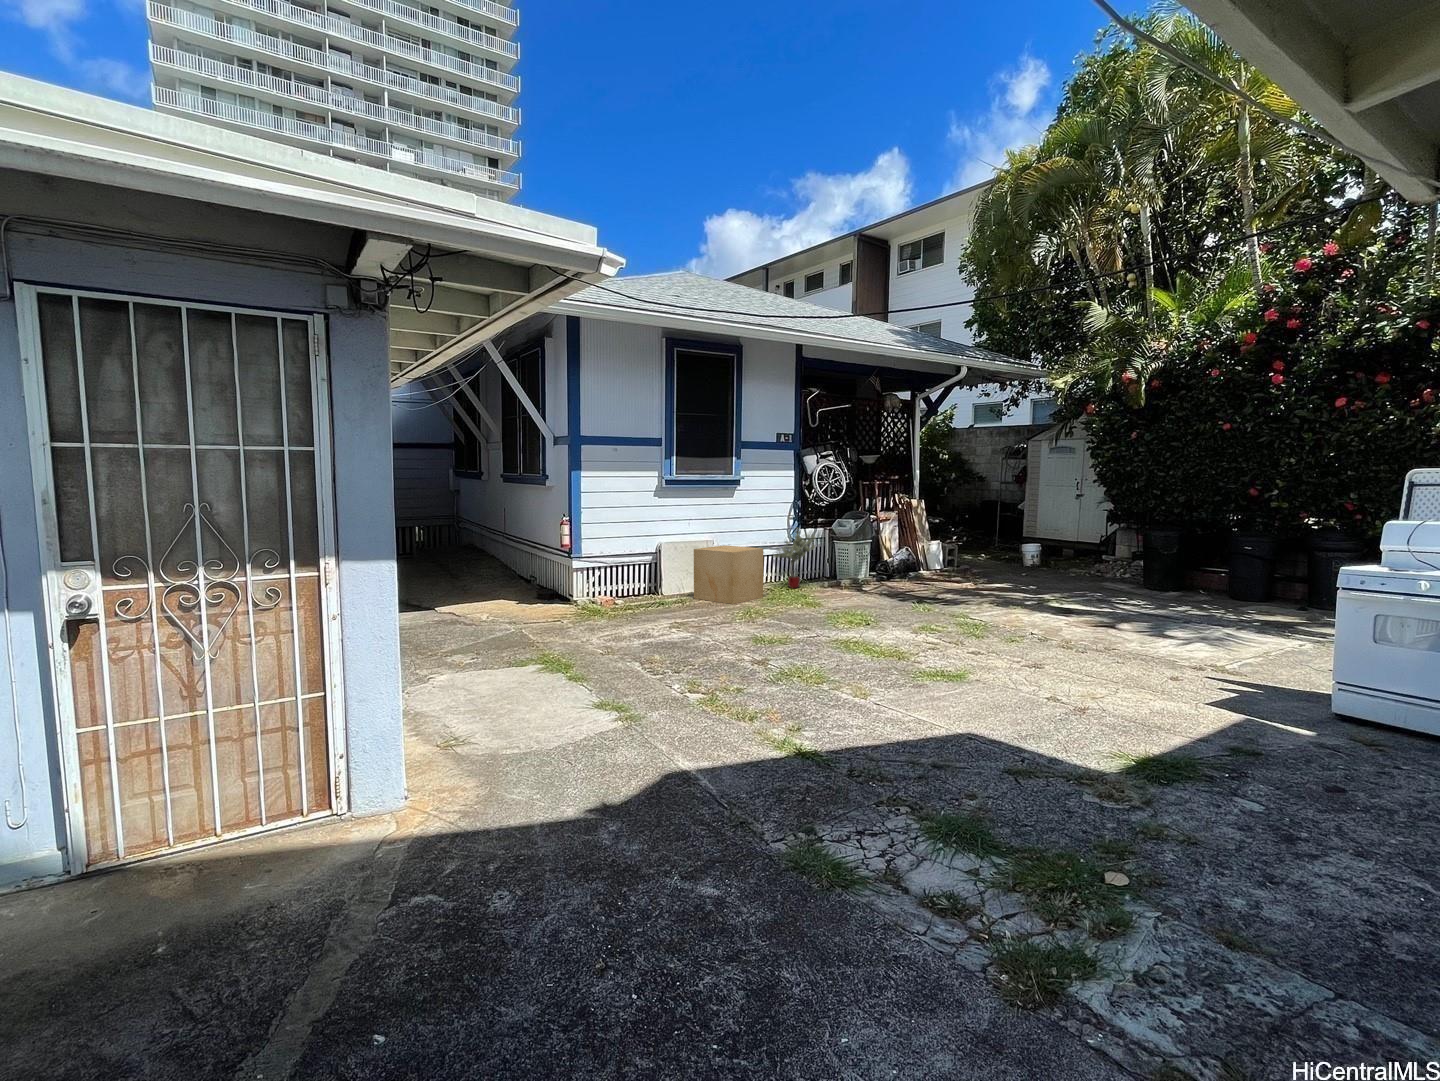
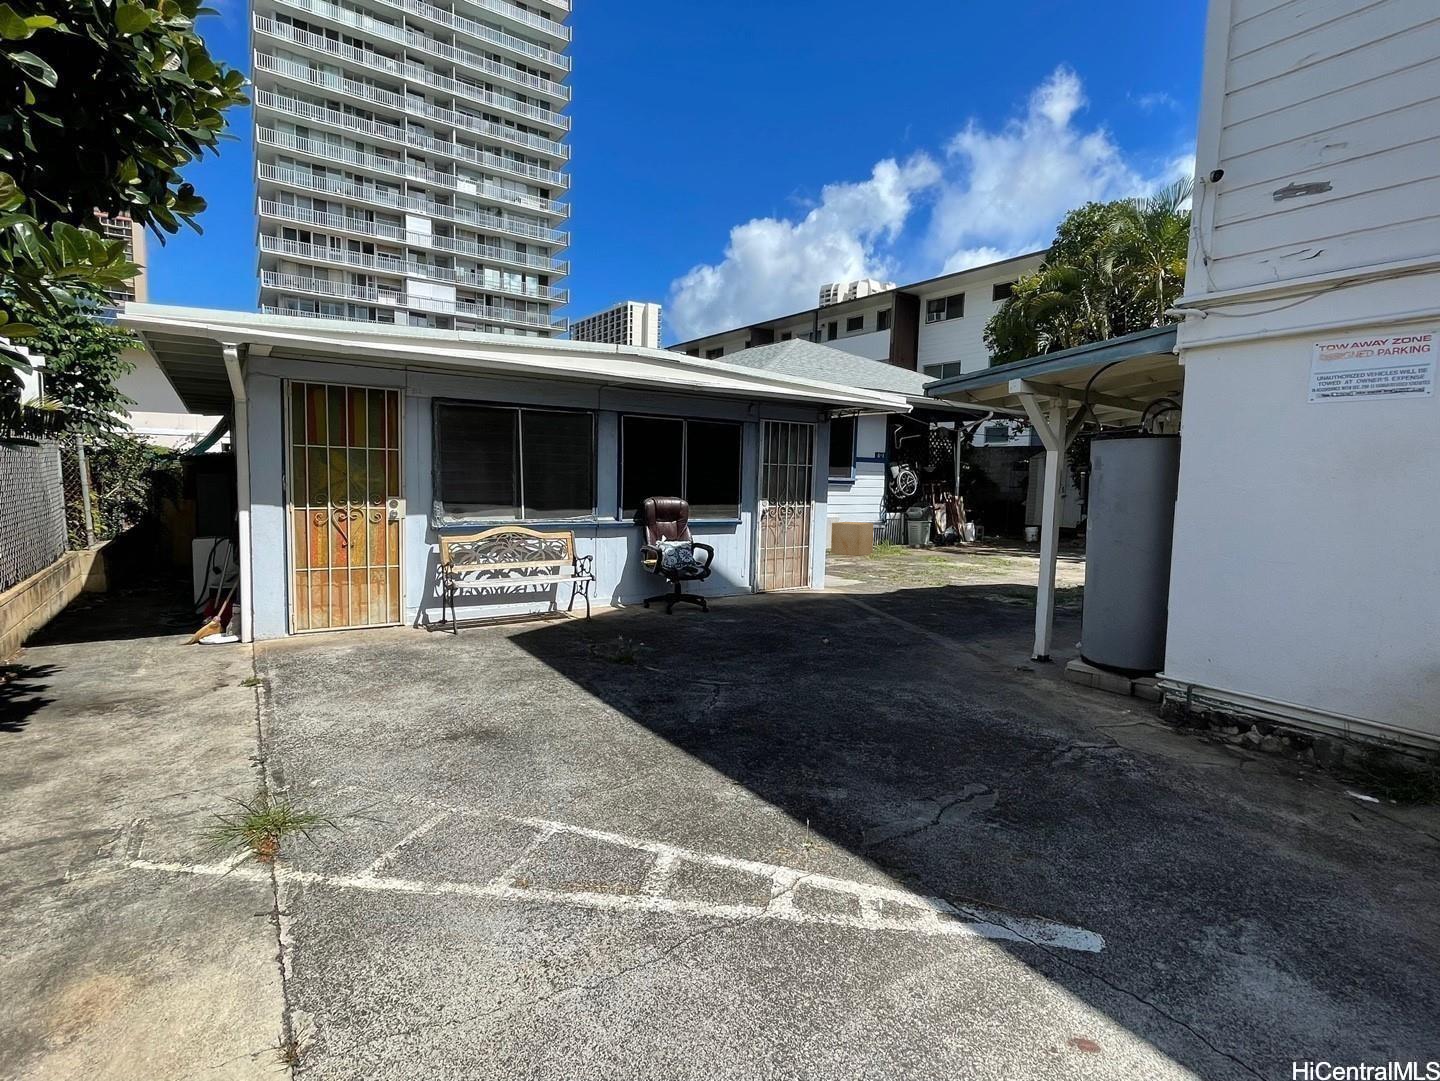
potted tree: present [774,528,815,588] -> none [873,511,900,550]

